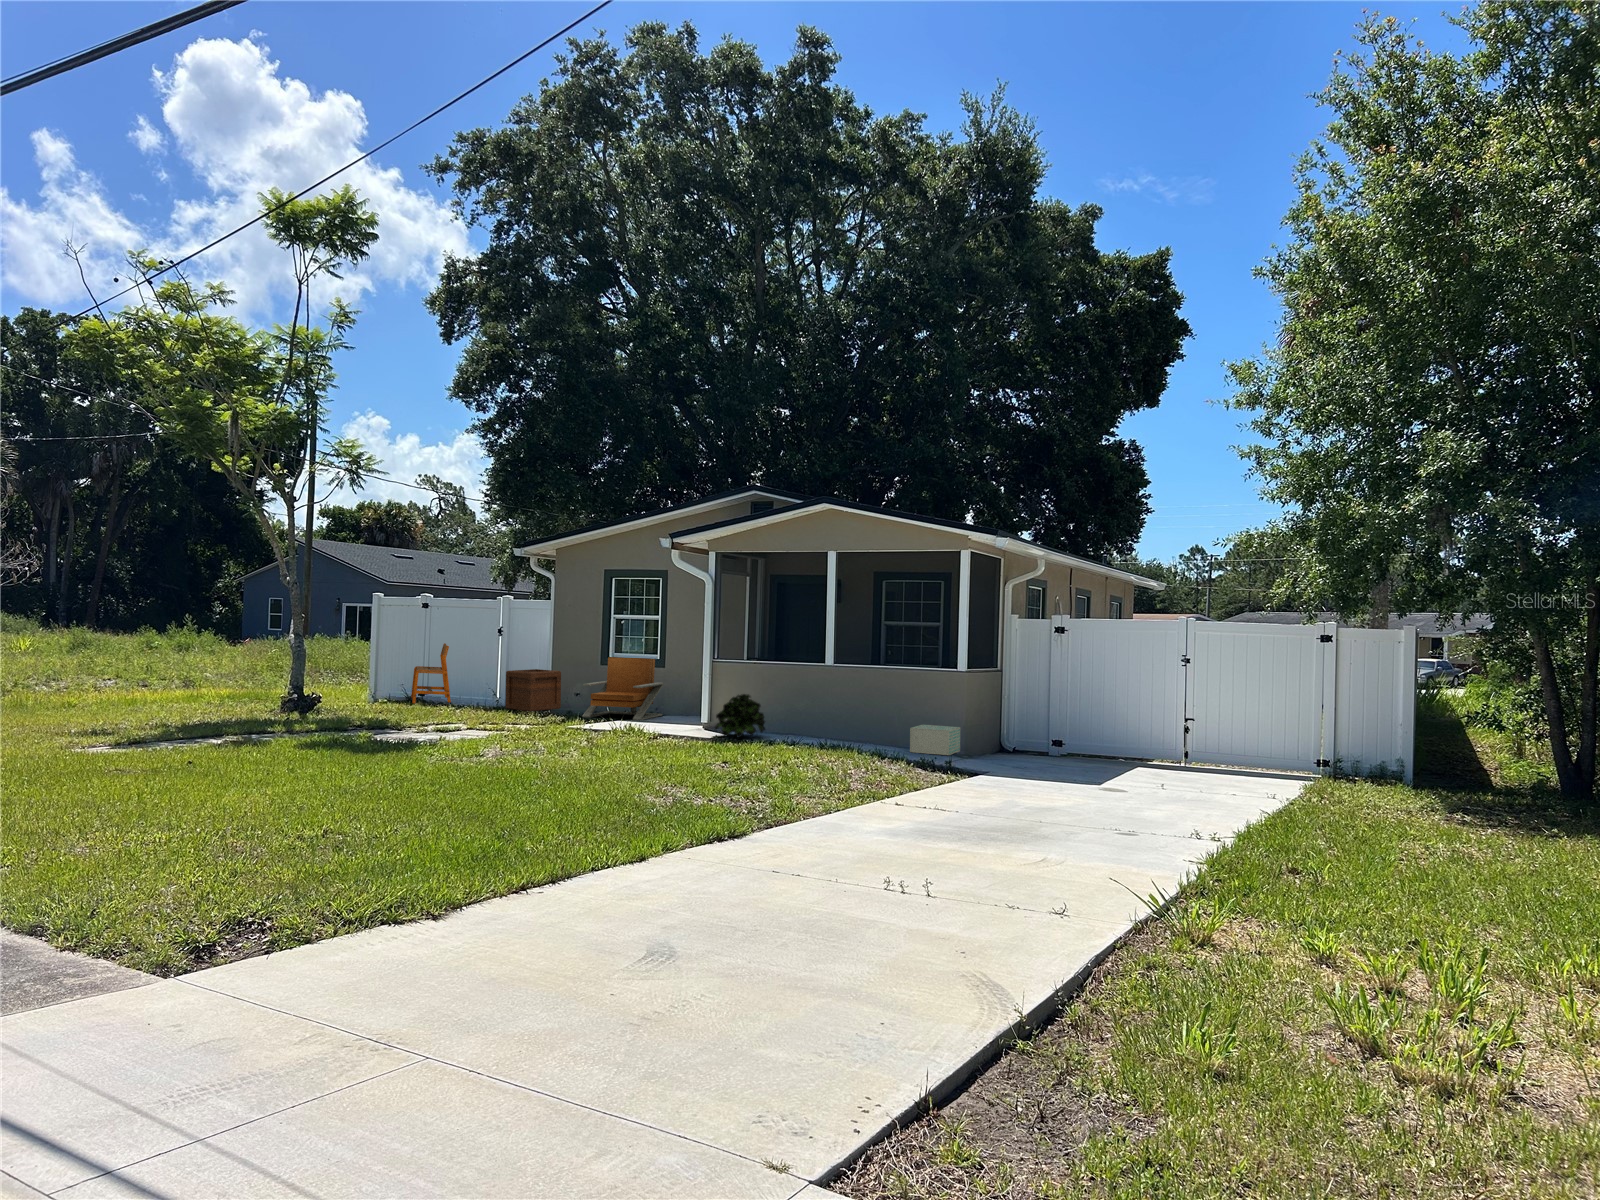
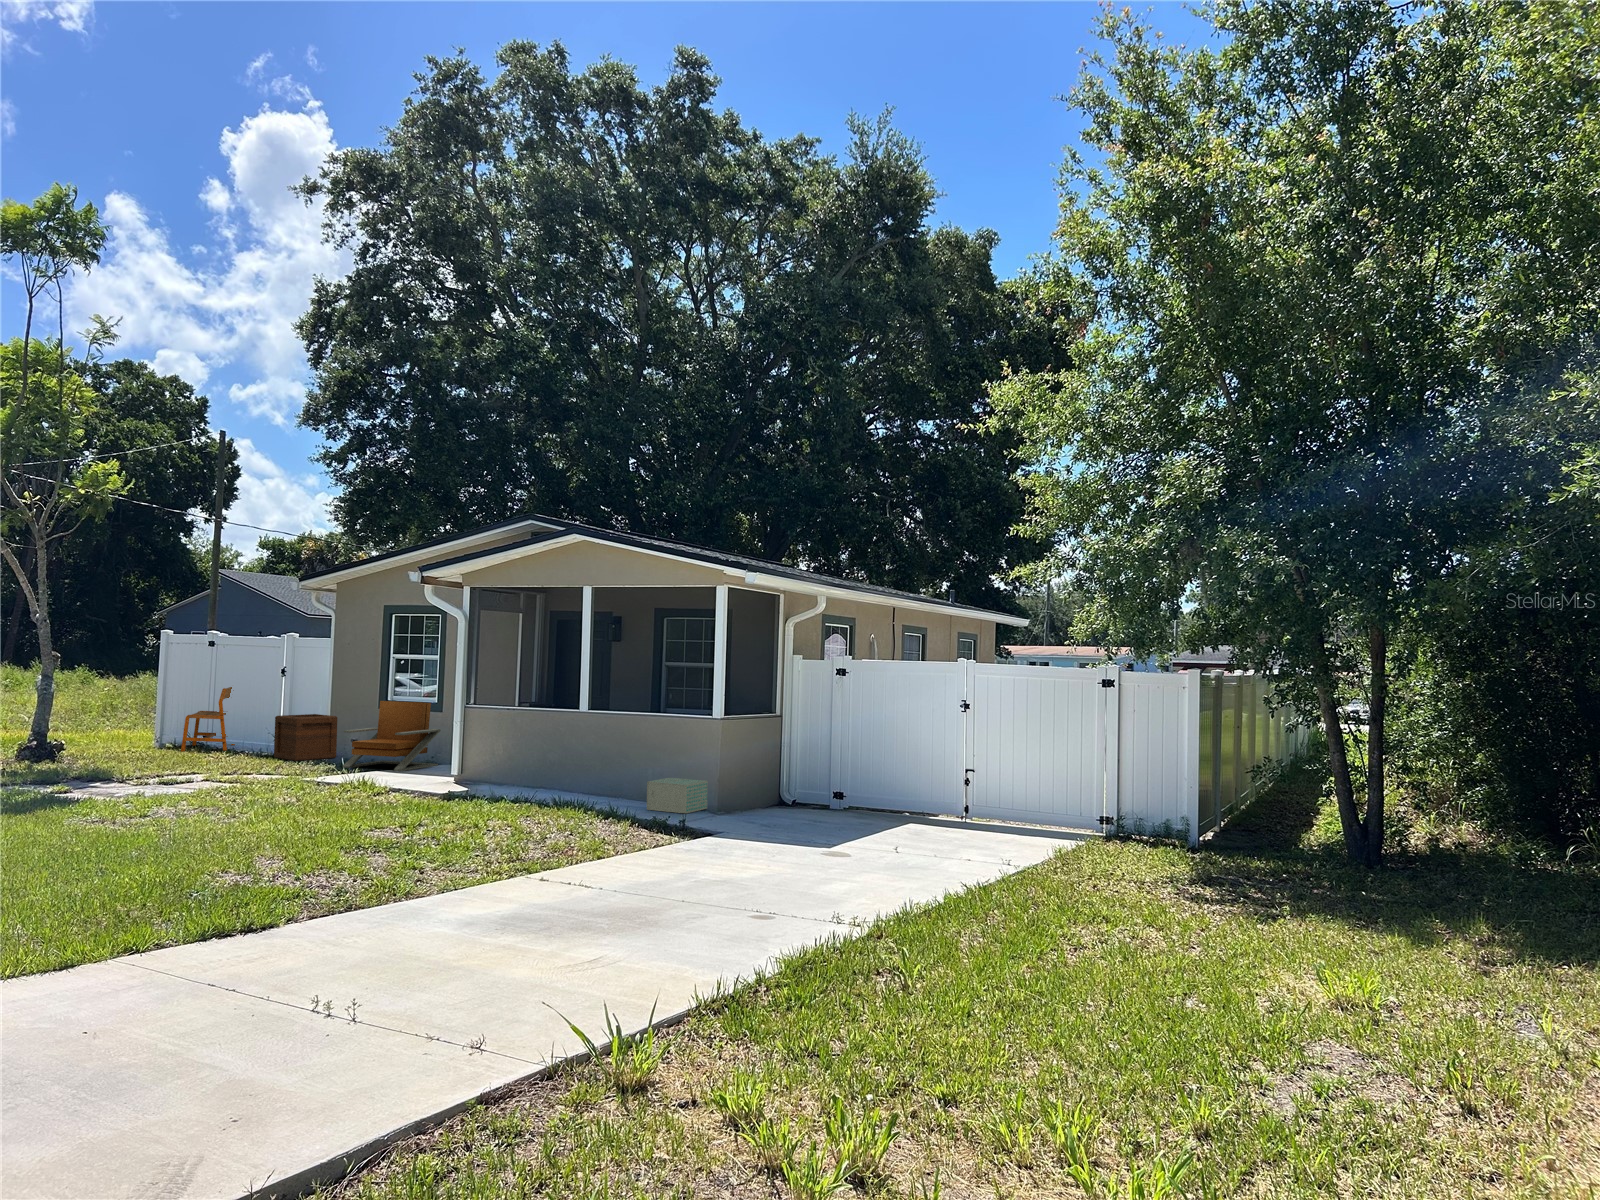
potted plant: present [715,694,765,737] -> none [450,742,513,792]

